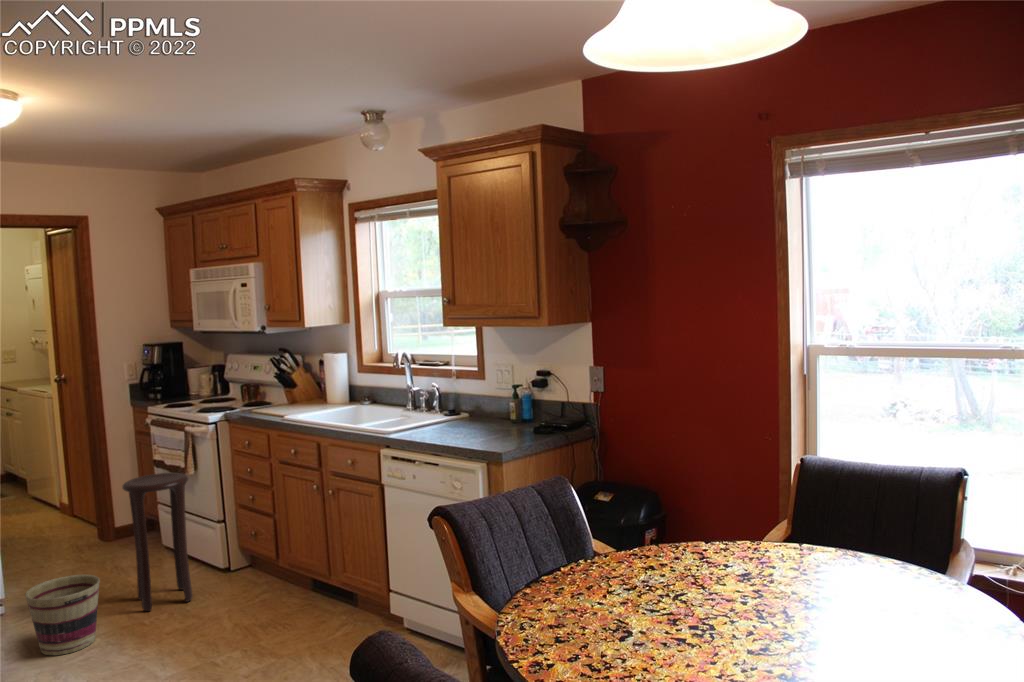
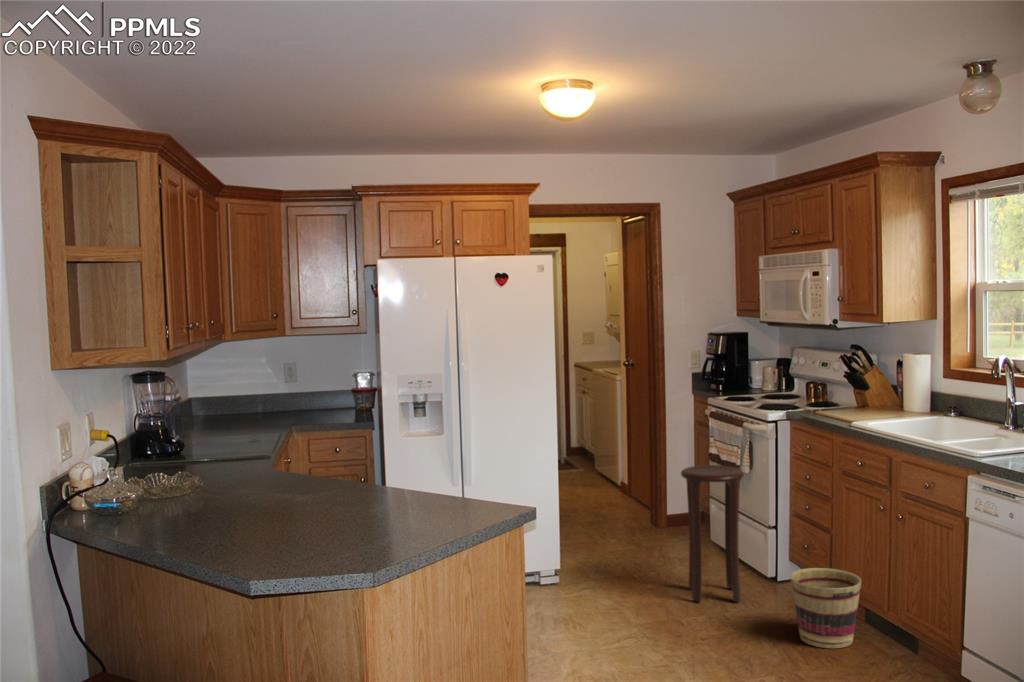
basket: present [25,575,100,655] -> present [790,568,861,648]

